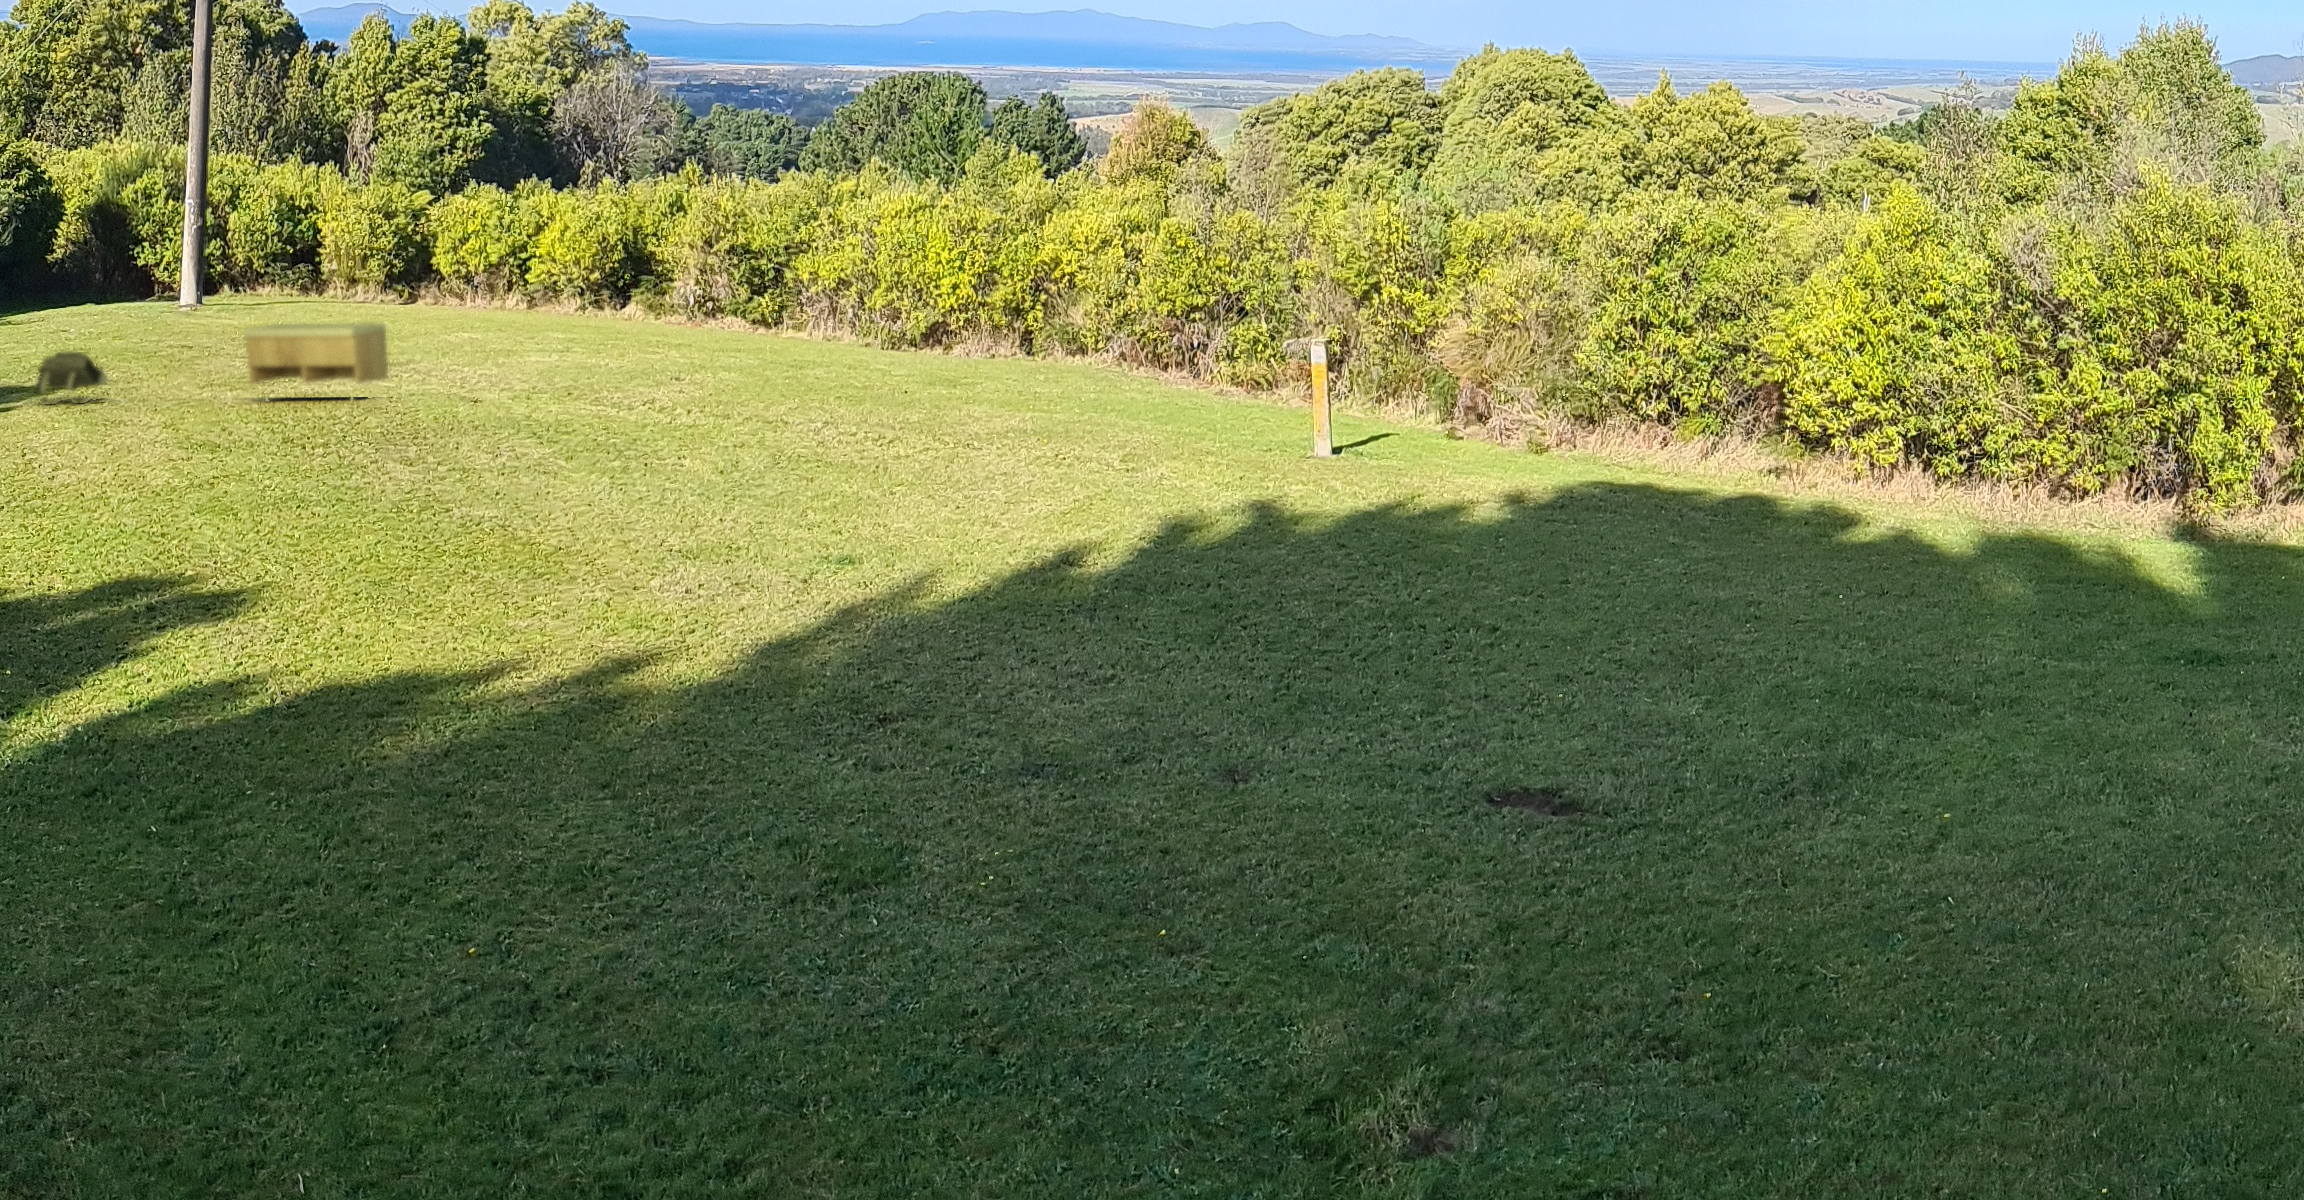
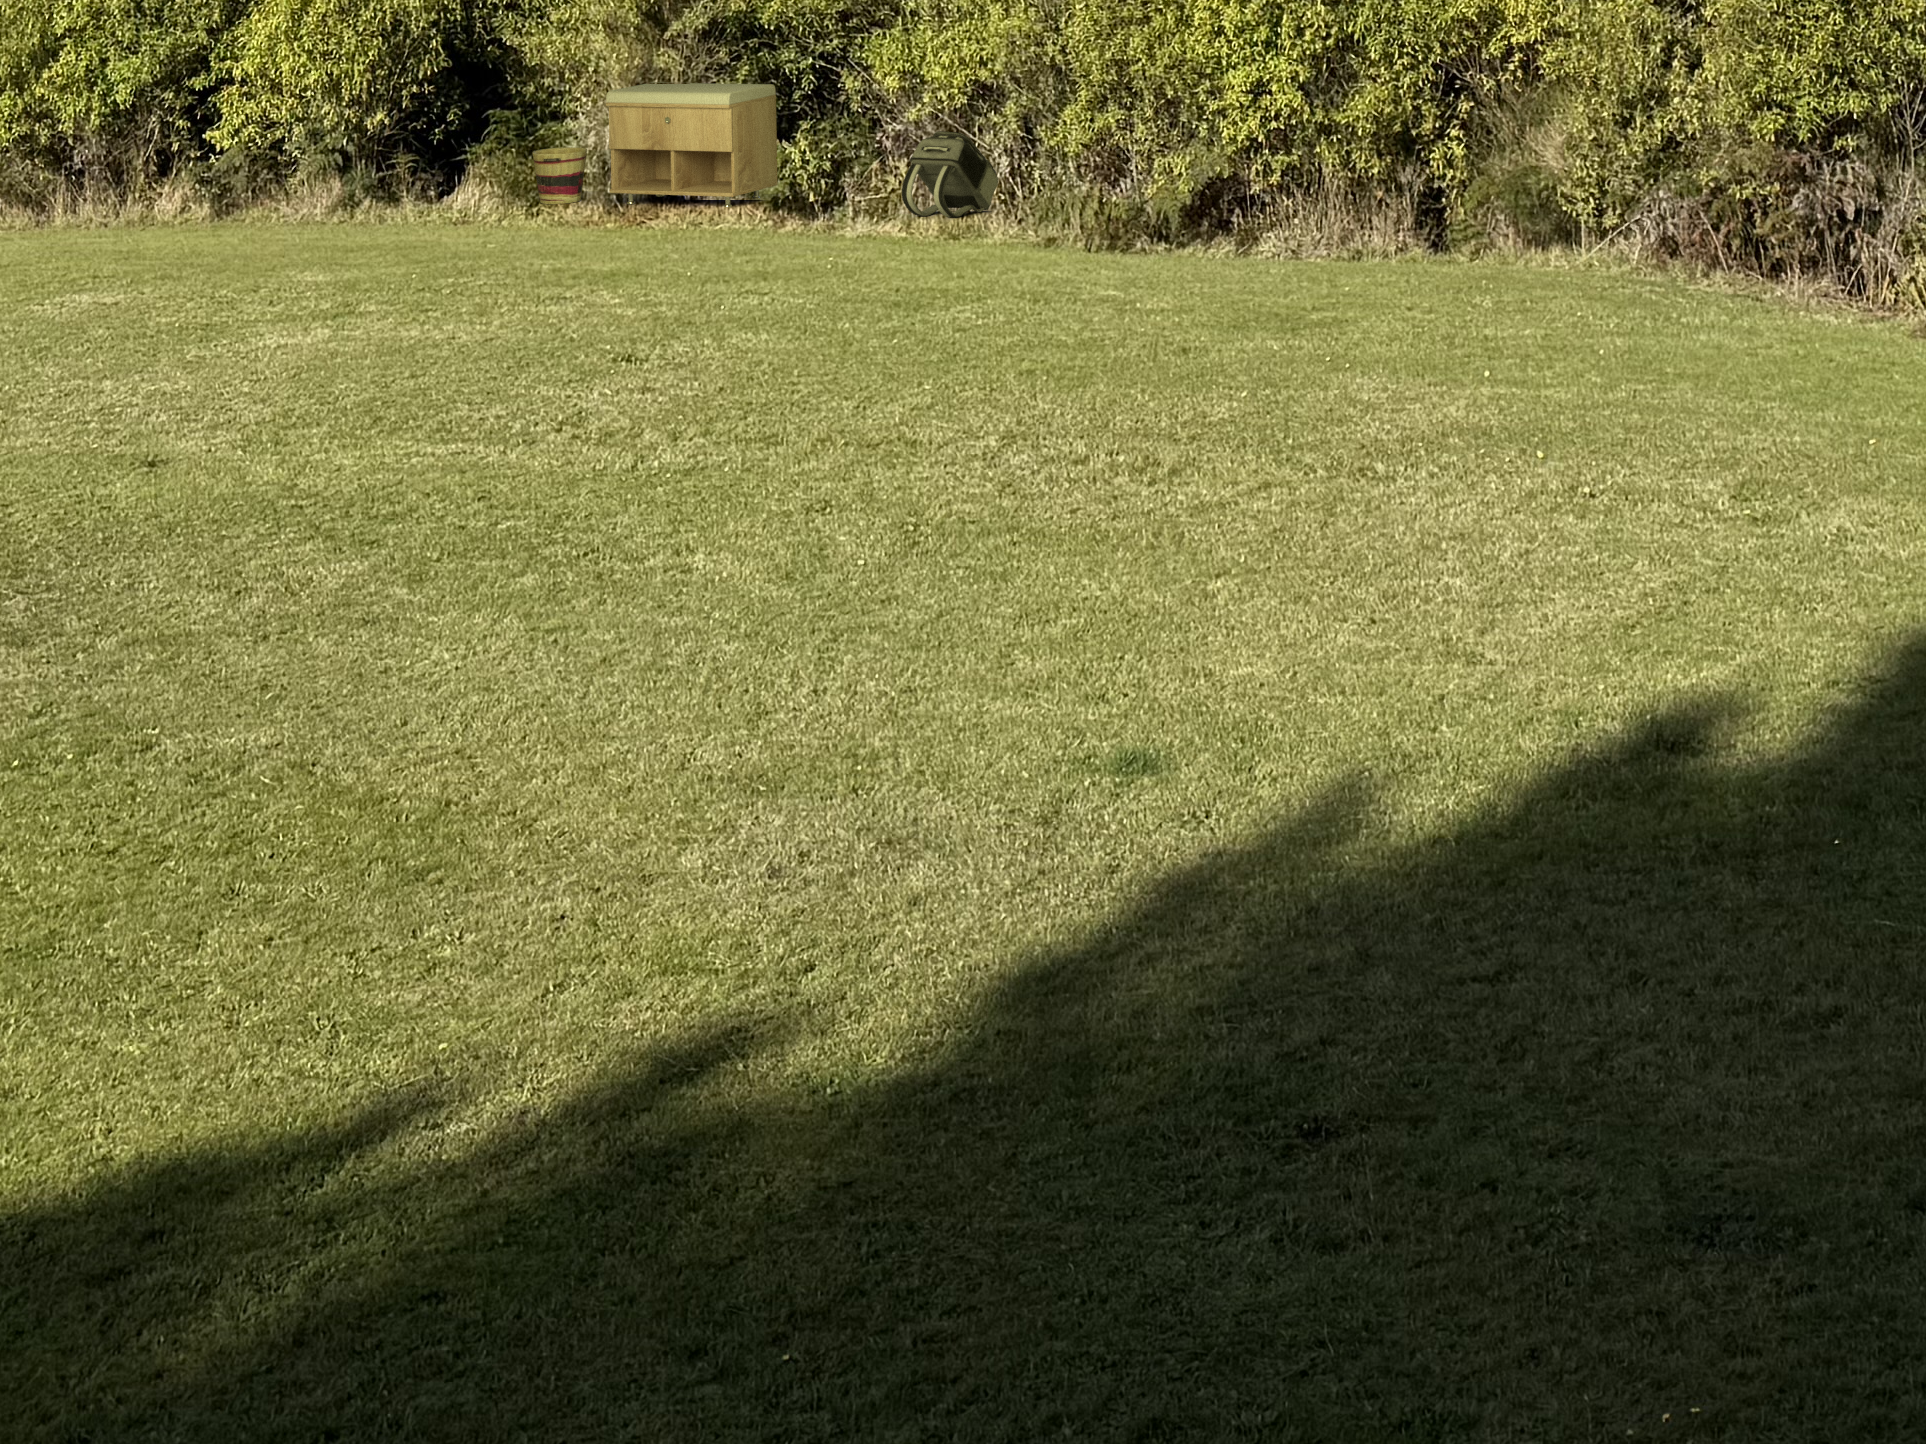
backpack: present [36,351,108,405] -> present [902,131,998,217]
basket: none [176,367,224,404] -> present [533,147,587,204]

